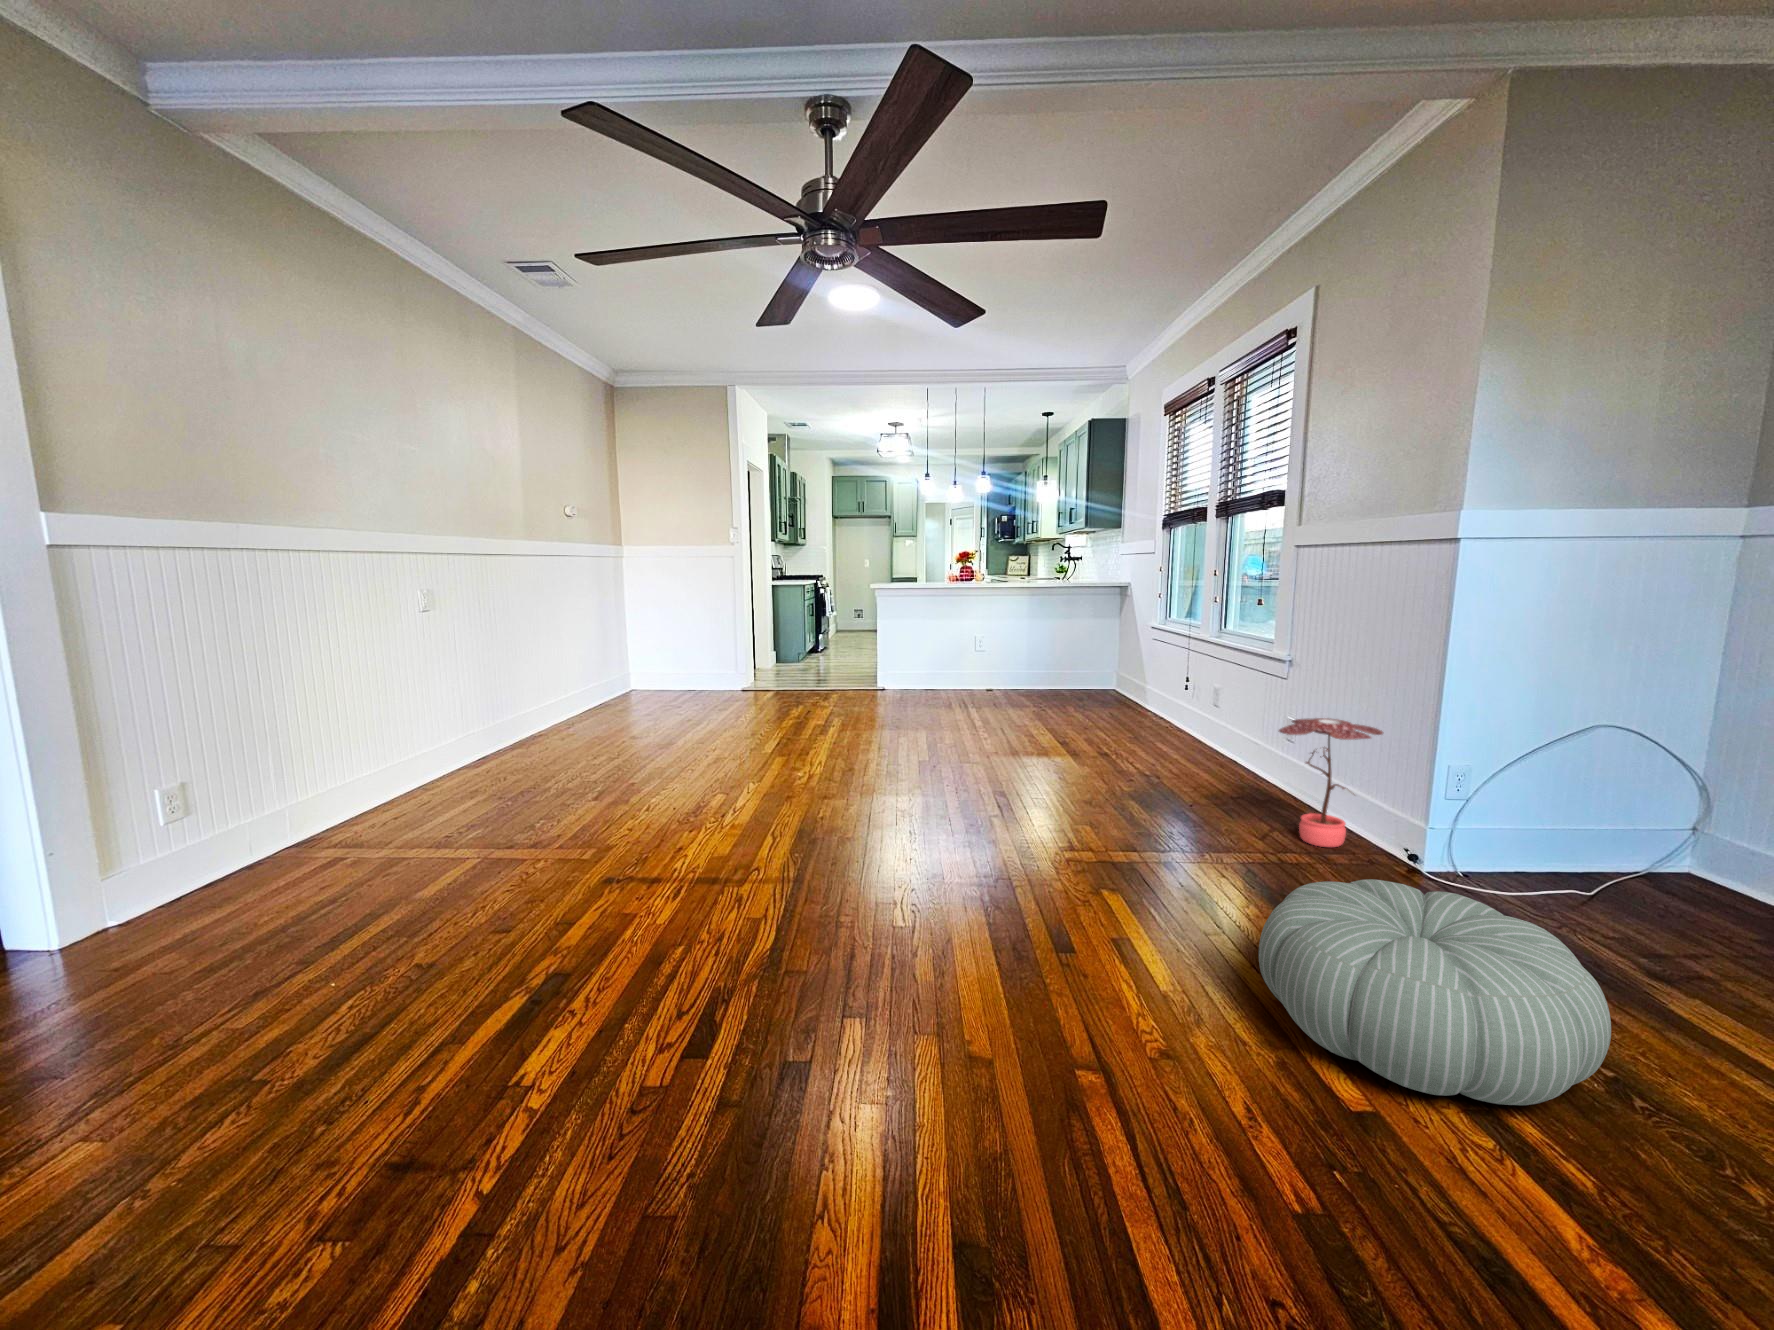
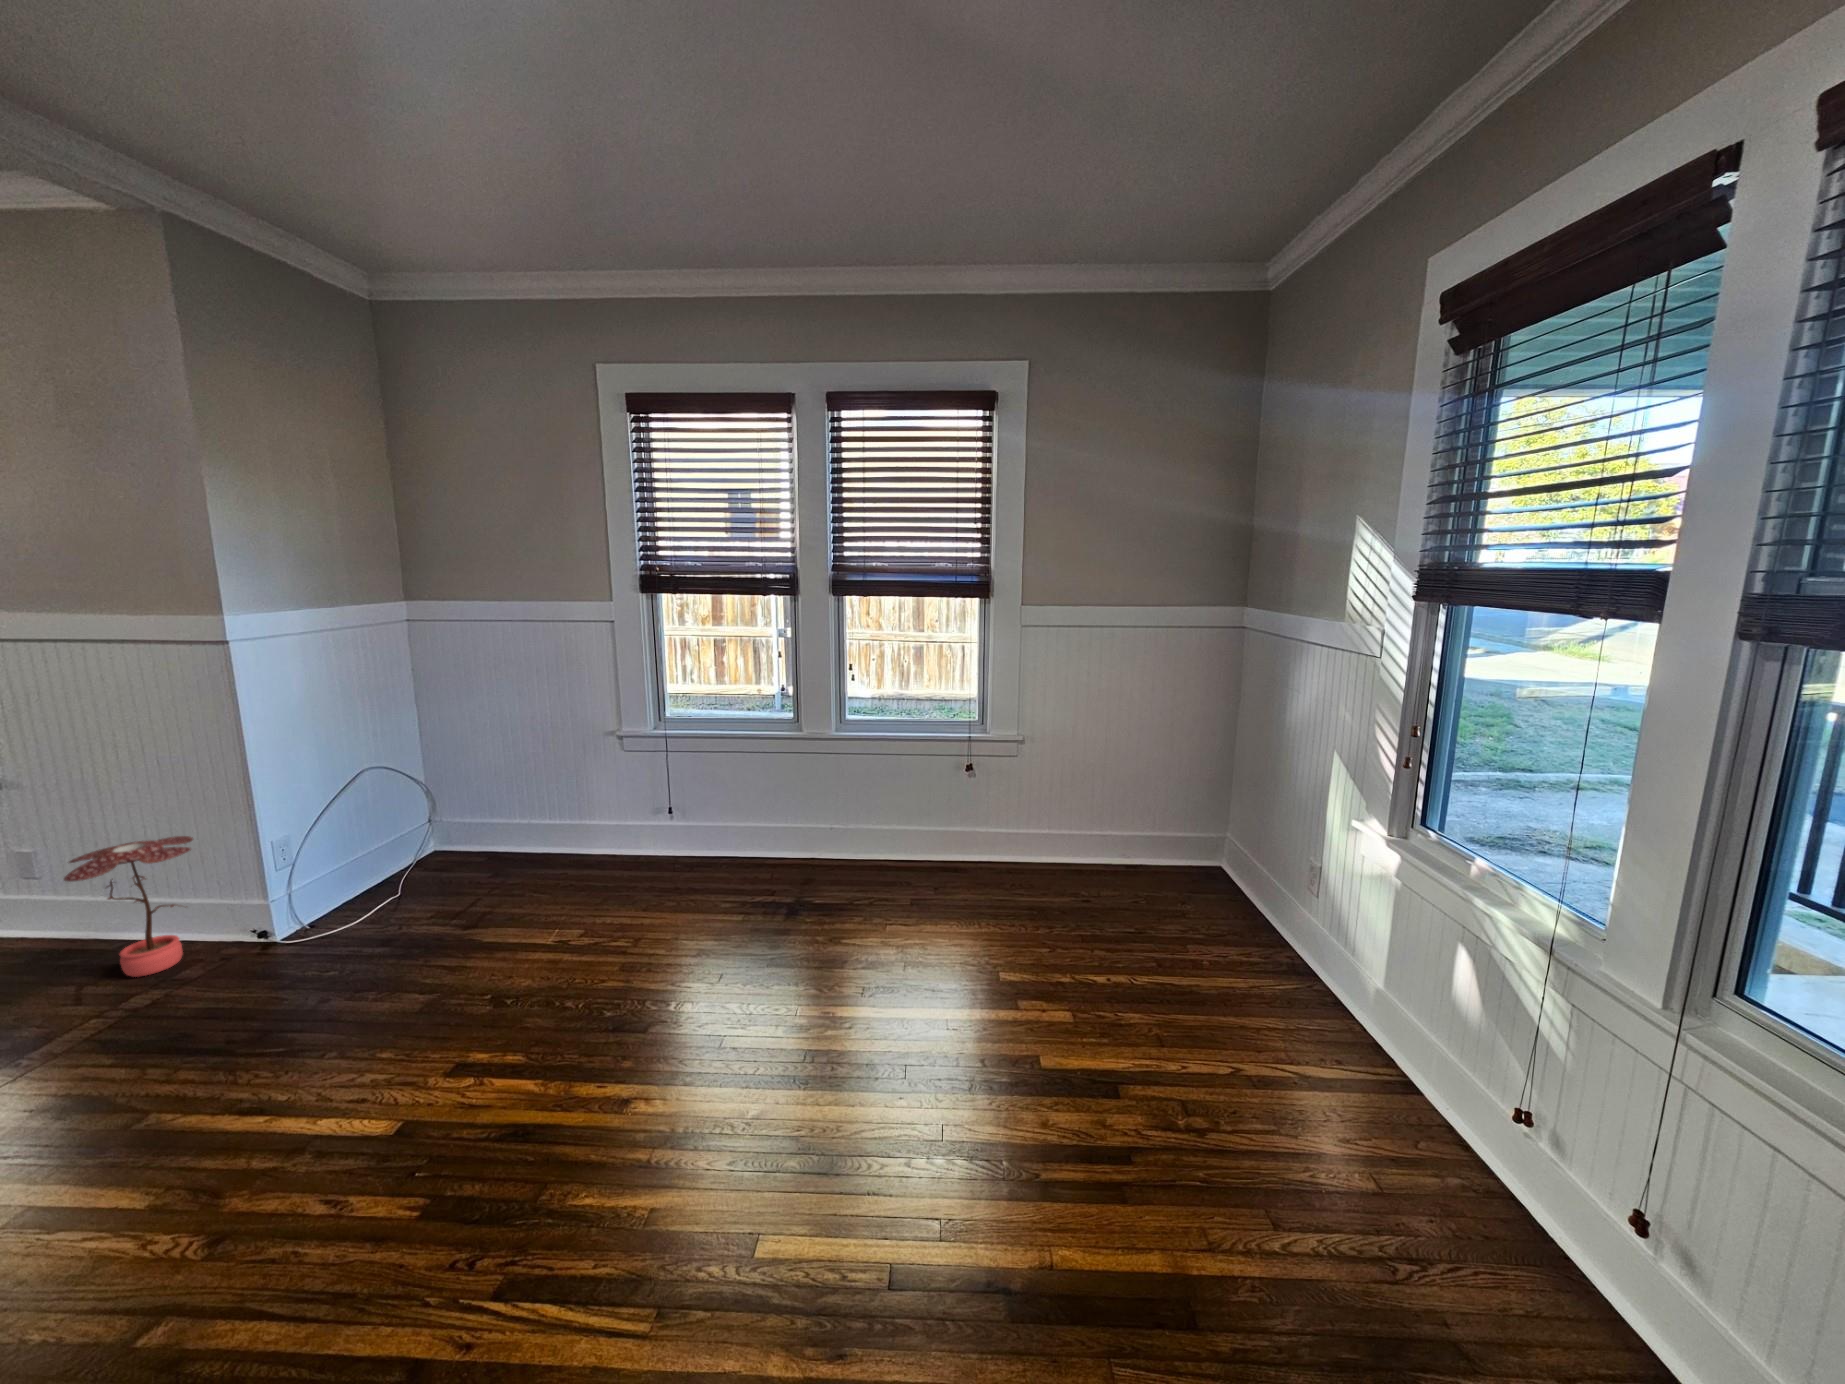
pouf: present [1259,879,1611,1105] -> none [229,938,495,1119]

